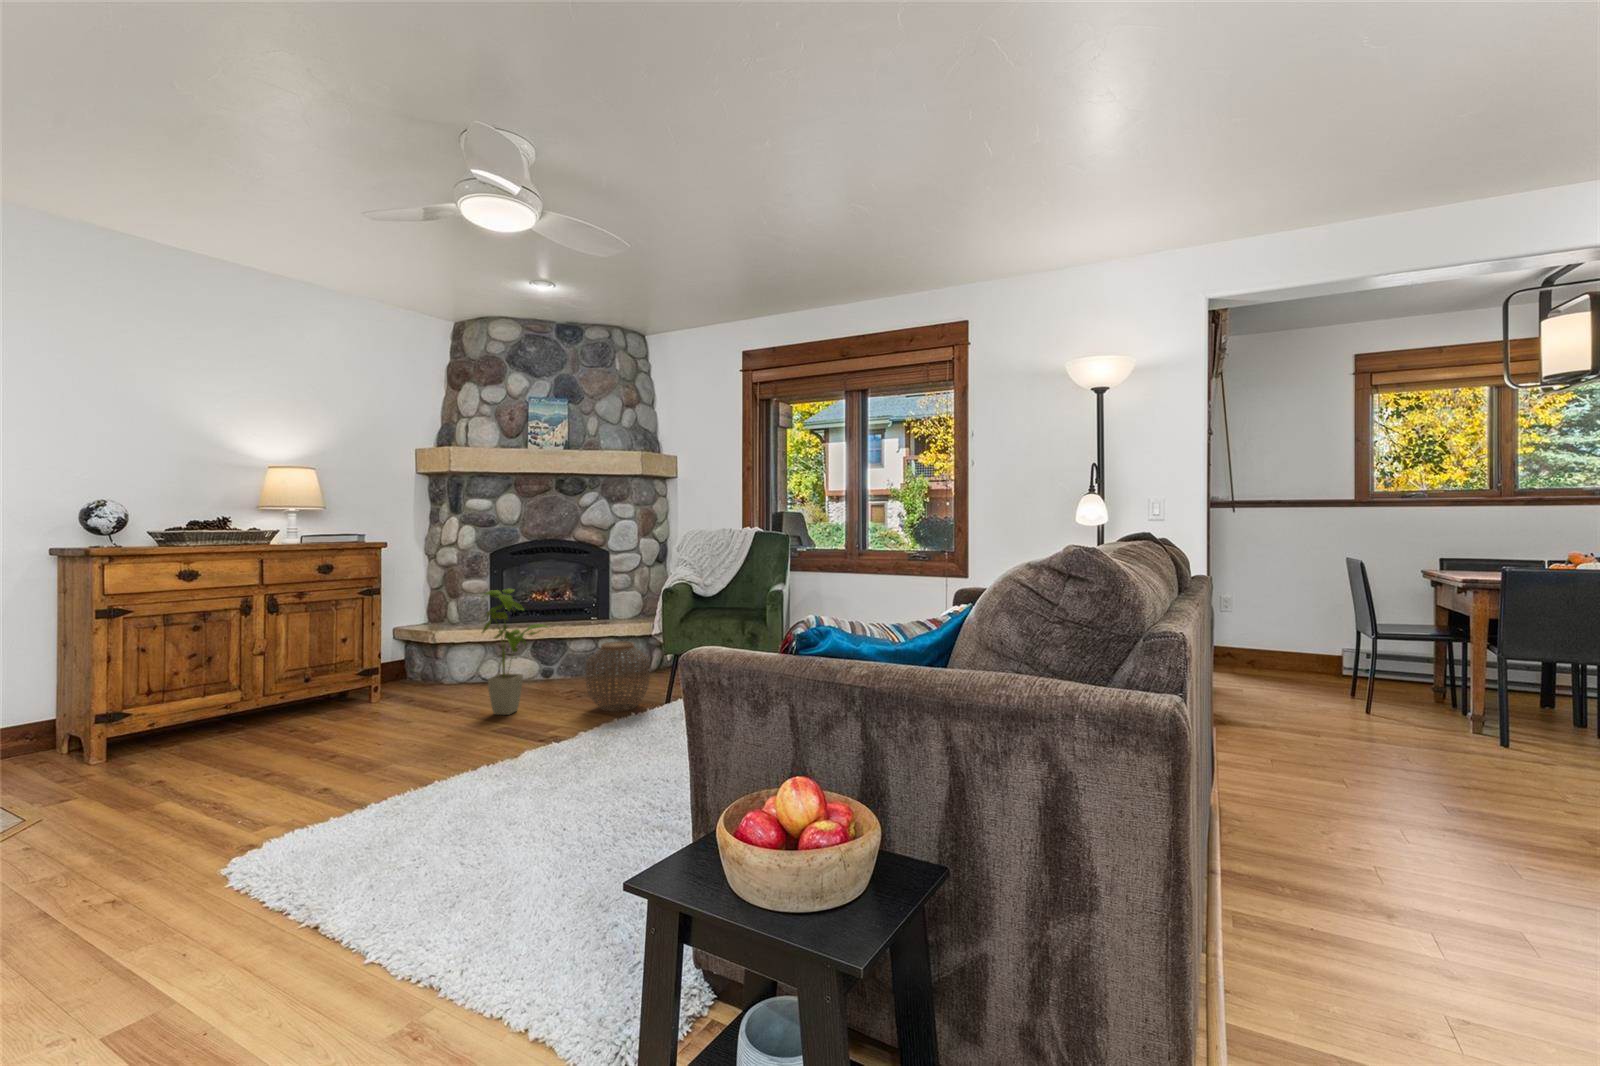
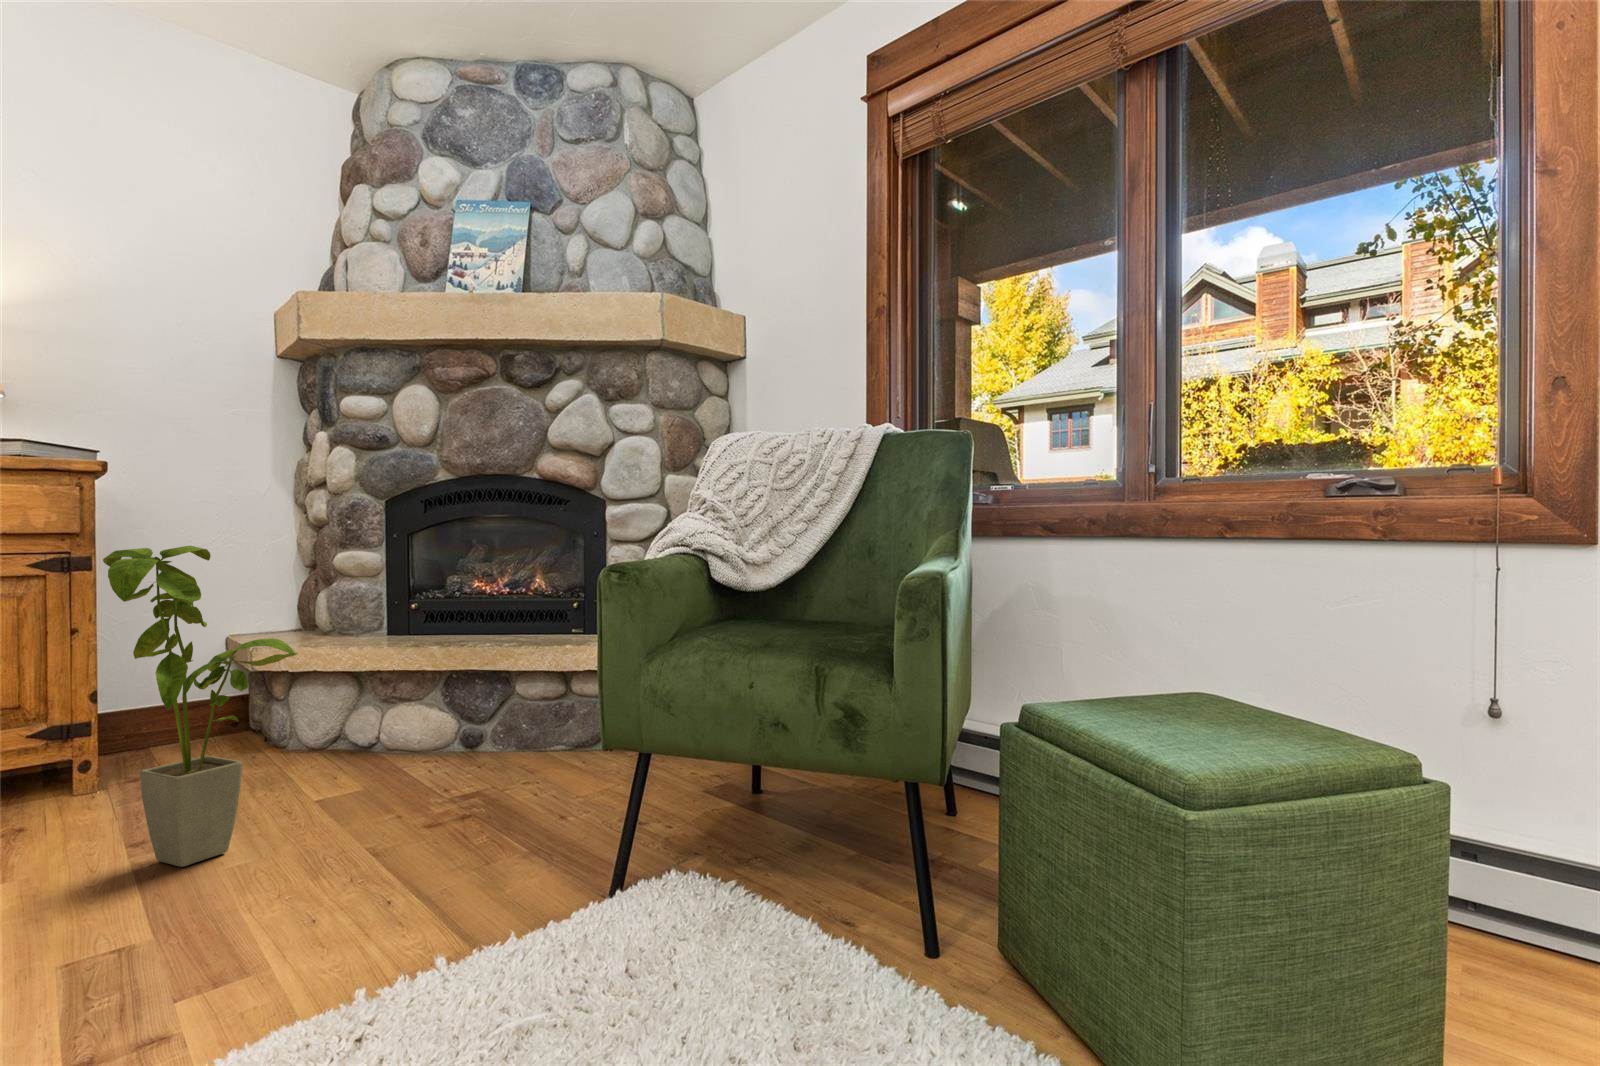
woven basket: present [586,641,649,711] -> none [346,691,529,891]

